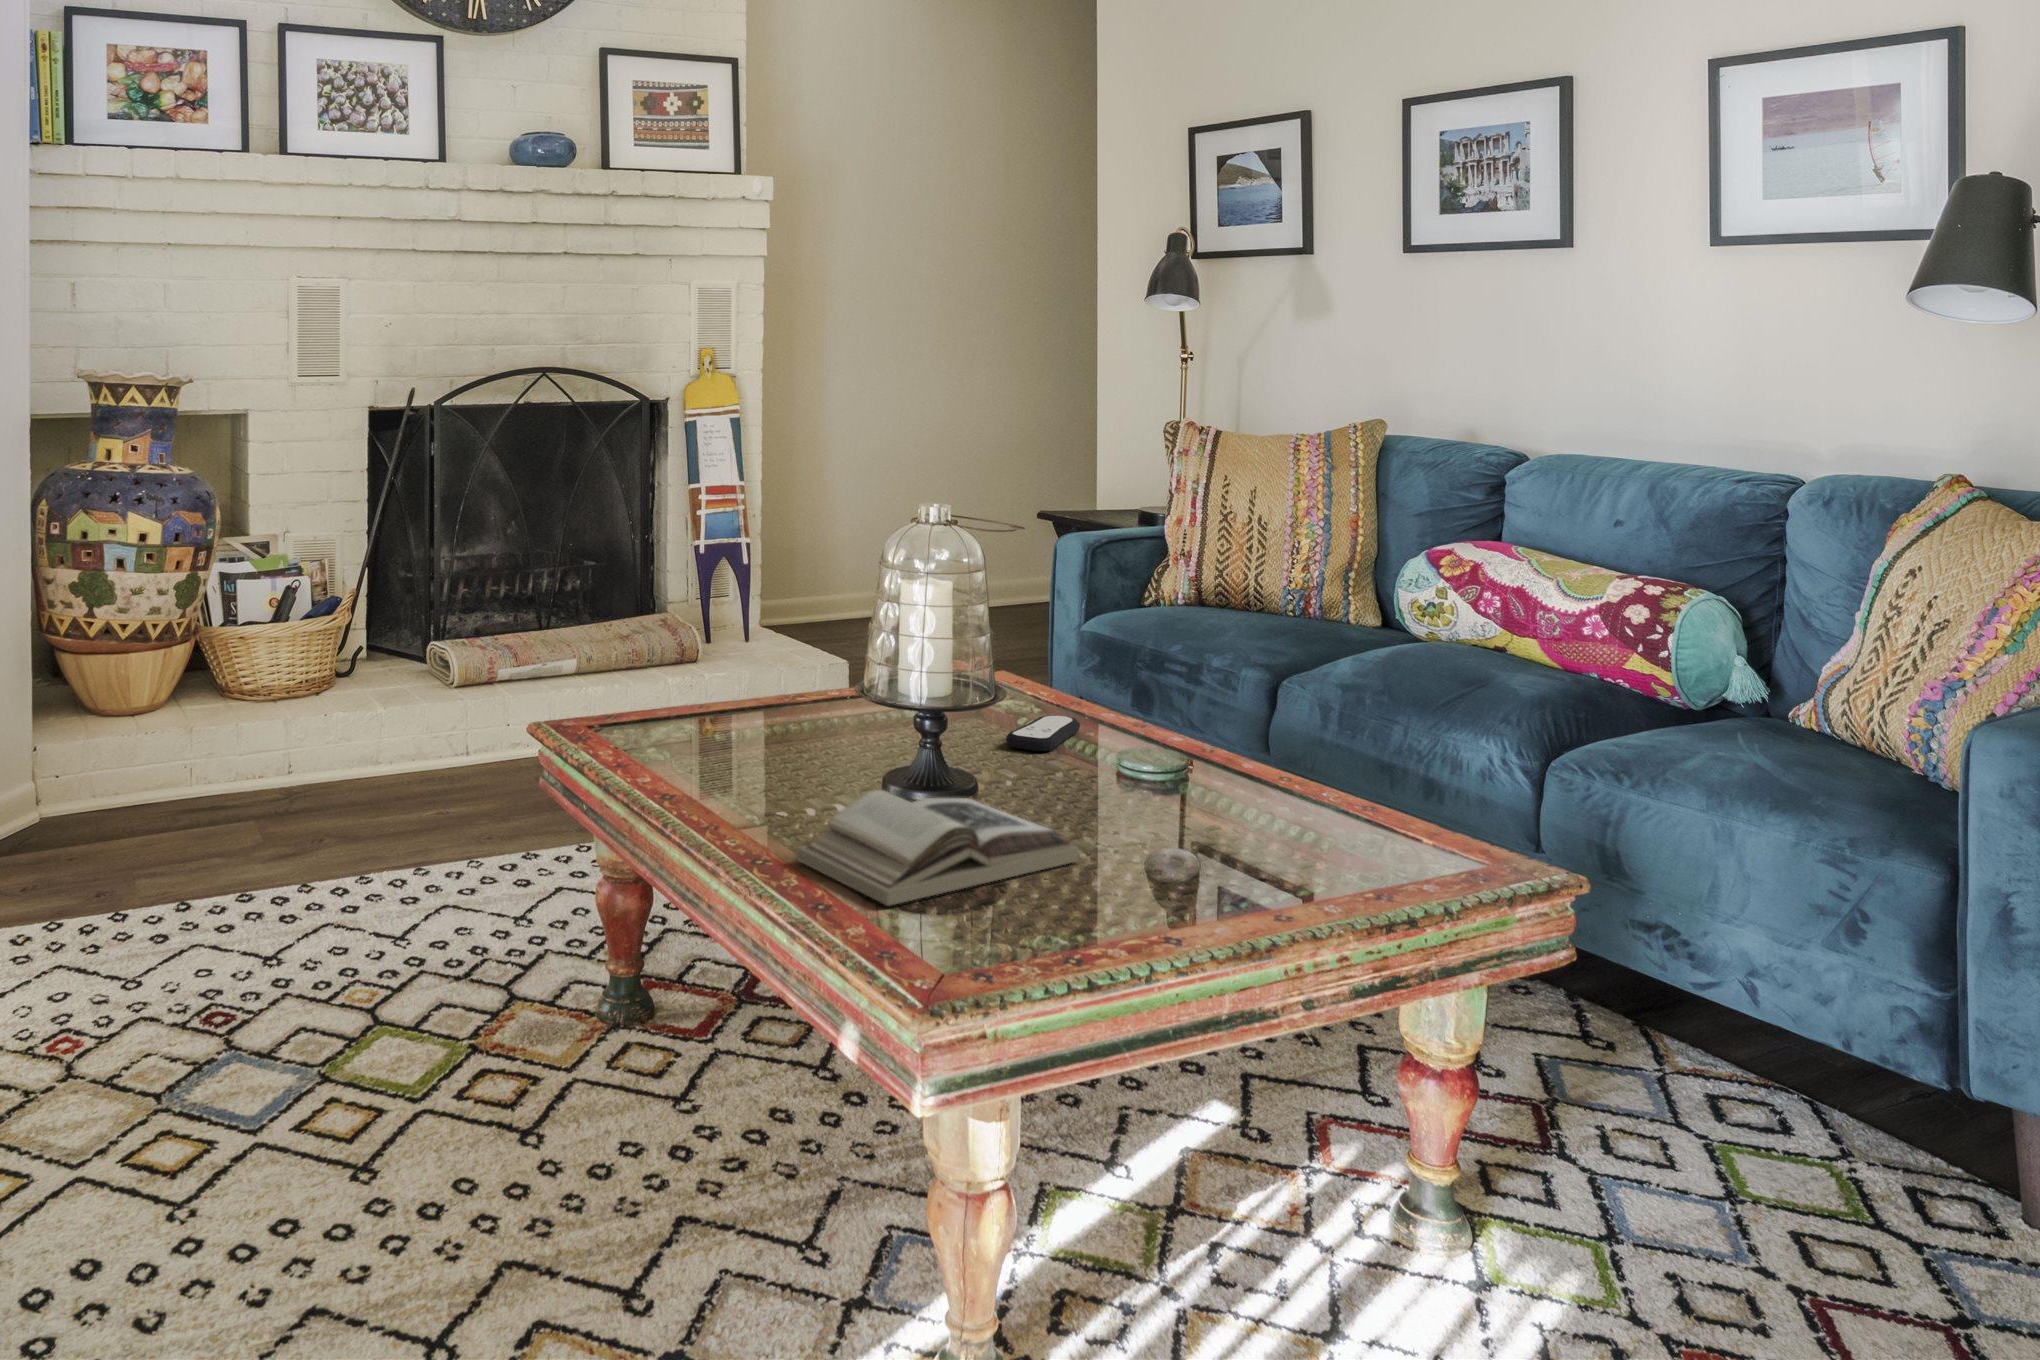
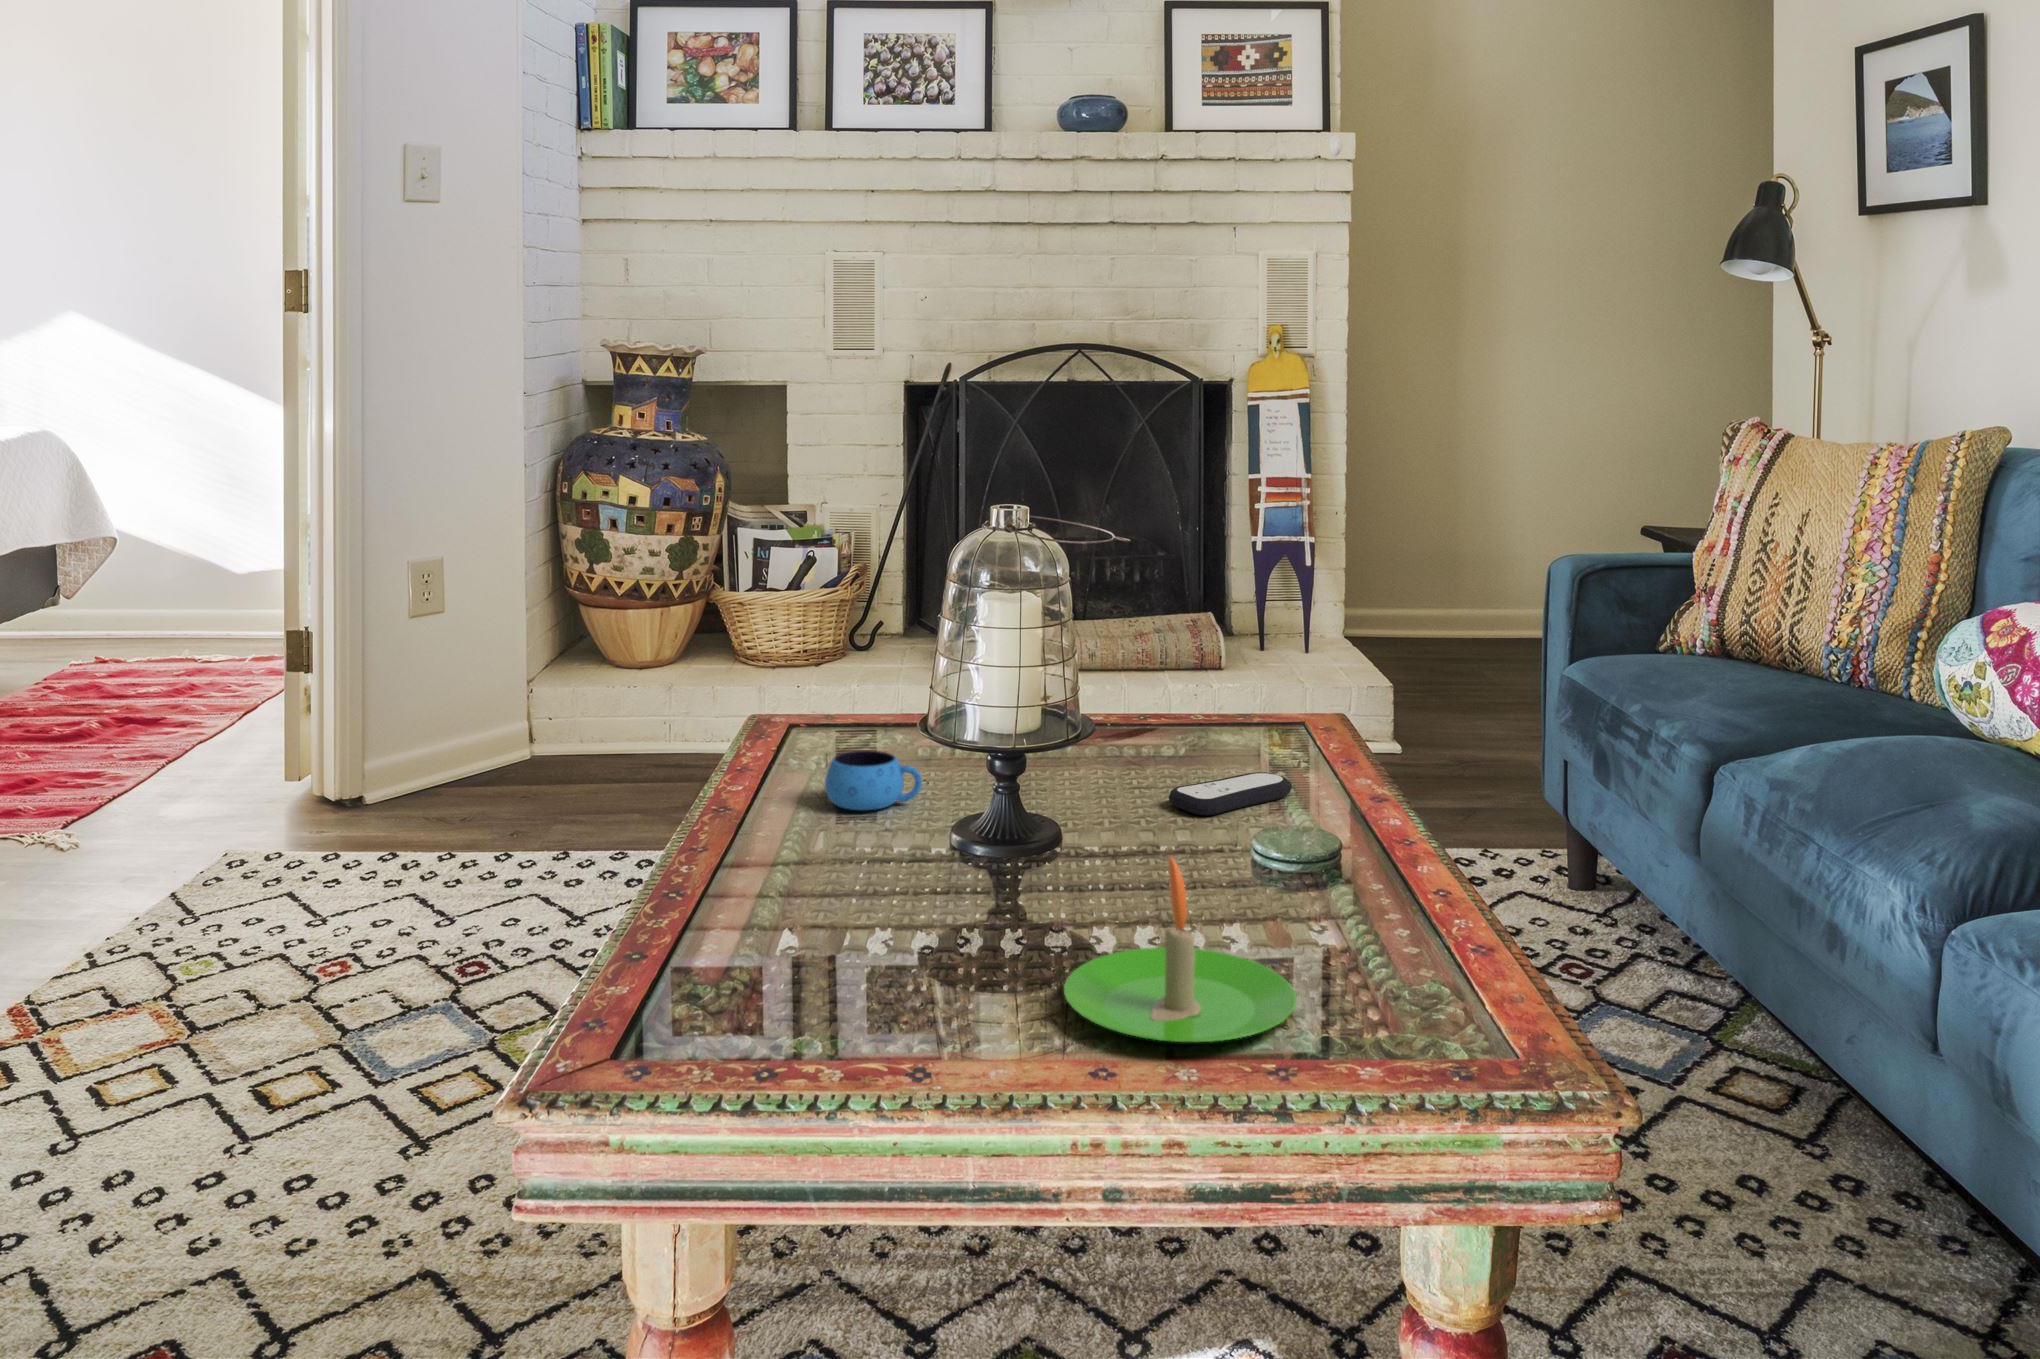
mug: none [742,730,824,781] -> present [825,751,922,810]
candle: none [1169,759,1351,892] -> present [1064,857,1296,1042]
book: present [797,790,1079,906] -> none [691,833,994,971]

